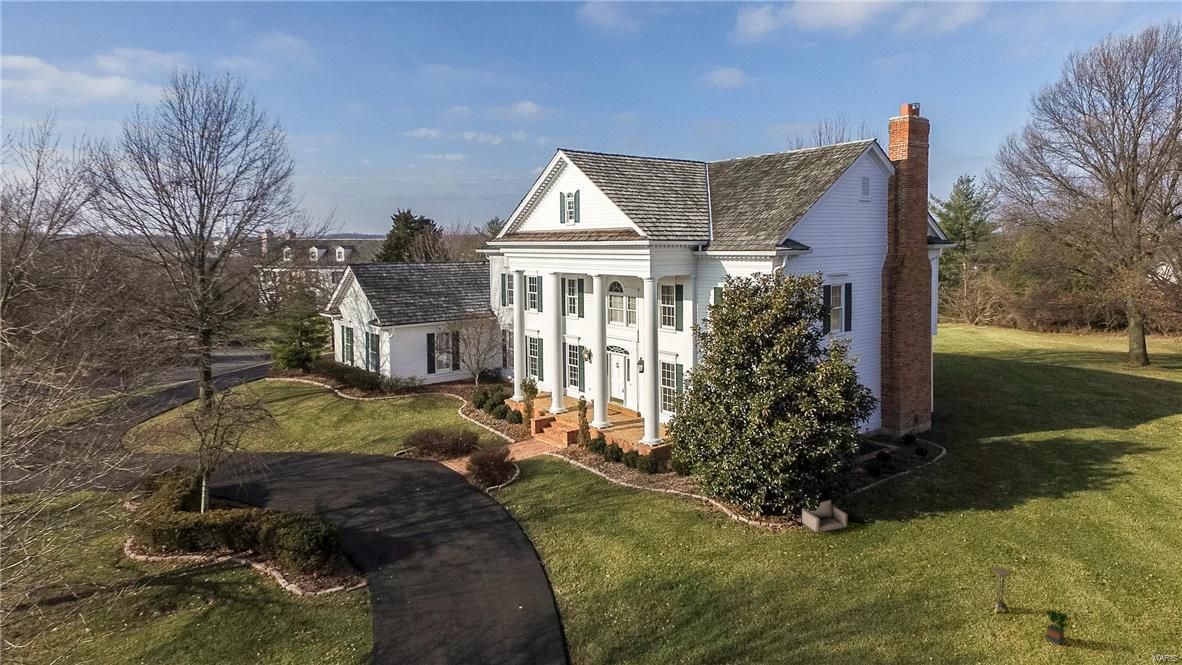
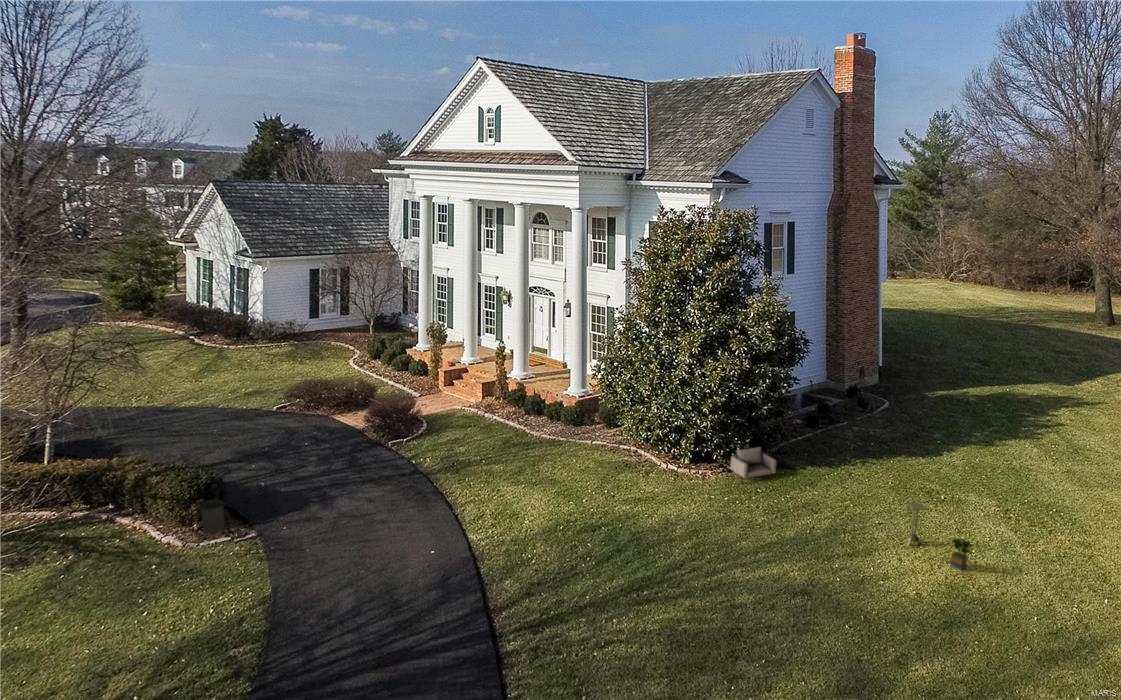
trash can: none [303,555,327,588] -> present [199,499,225,533]

